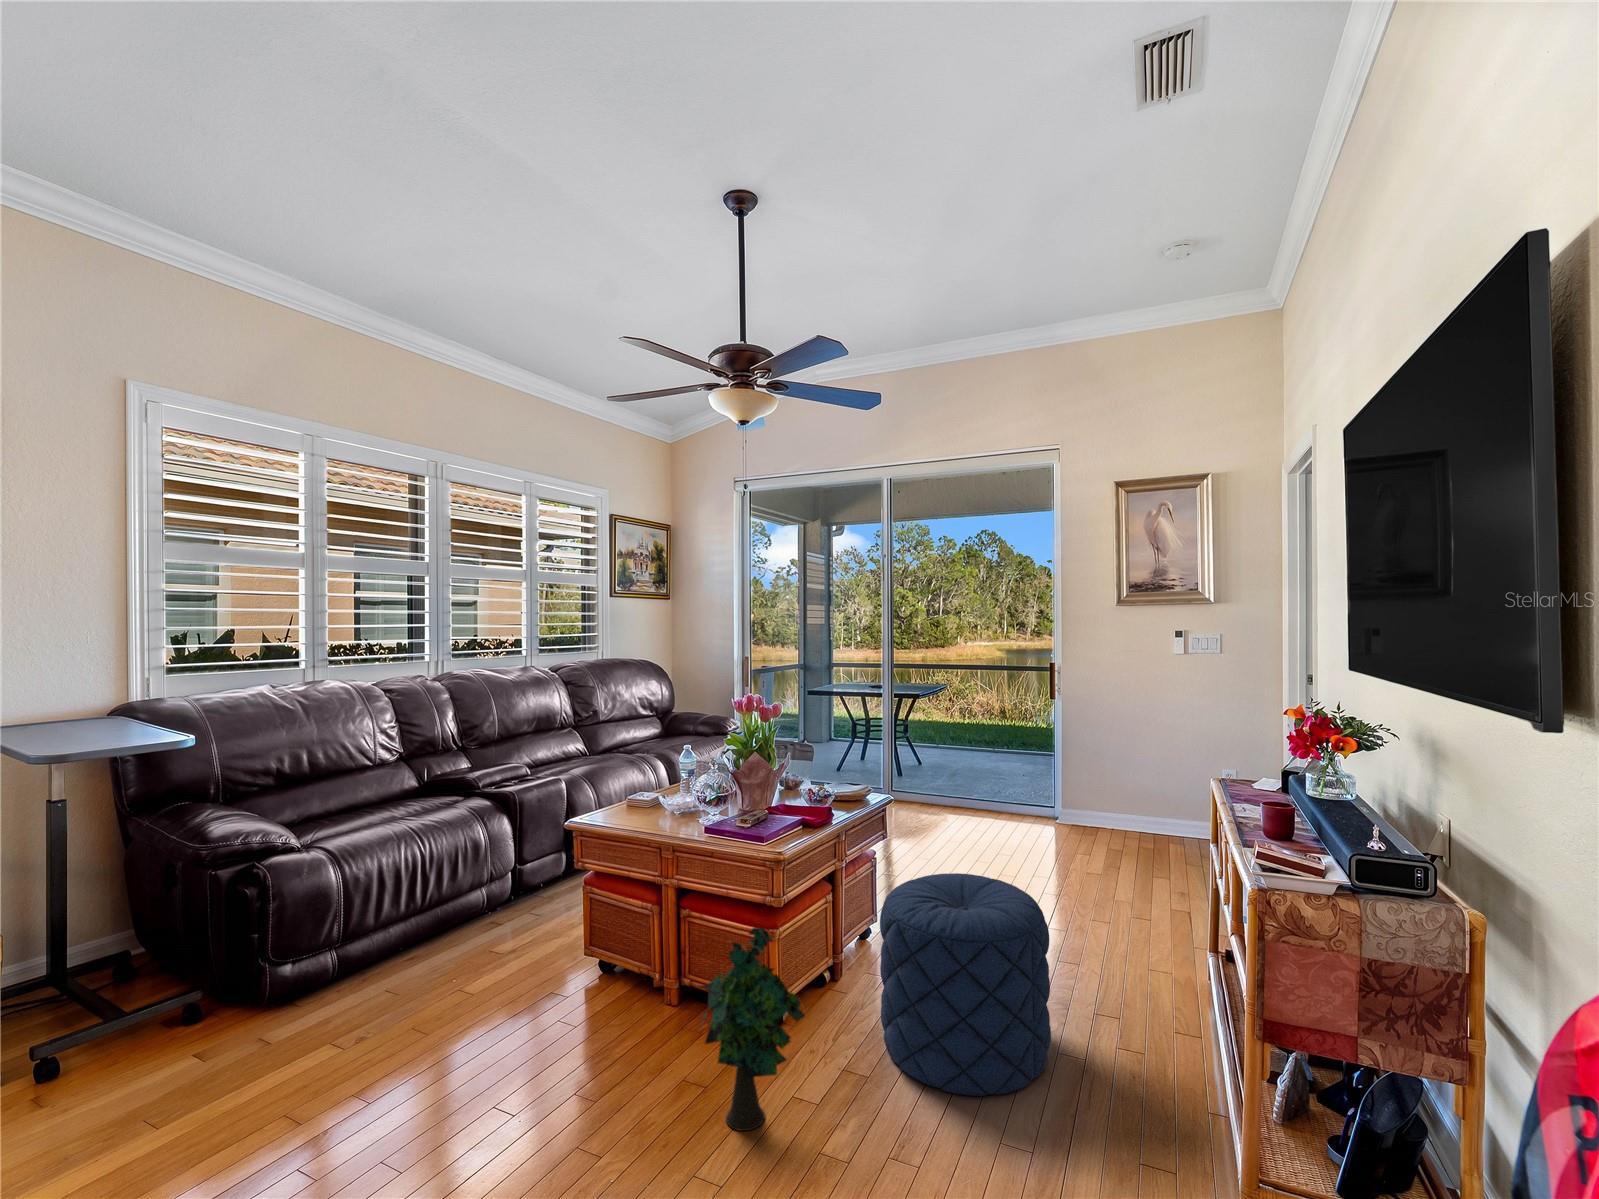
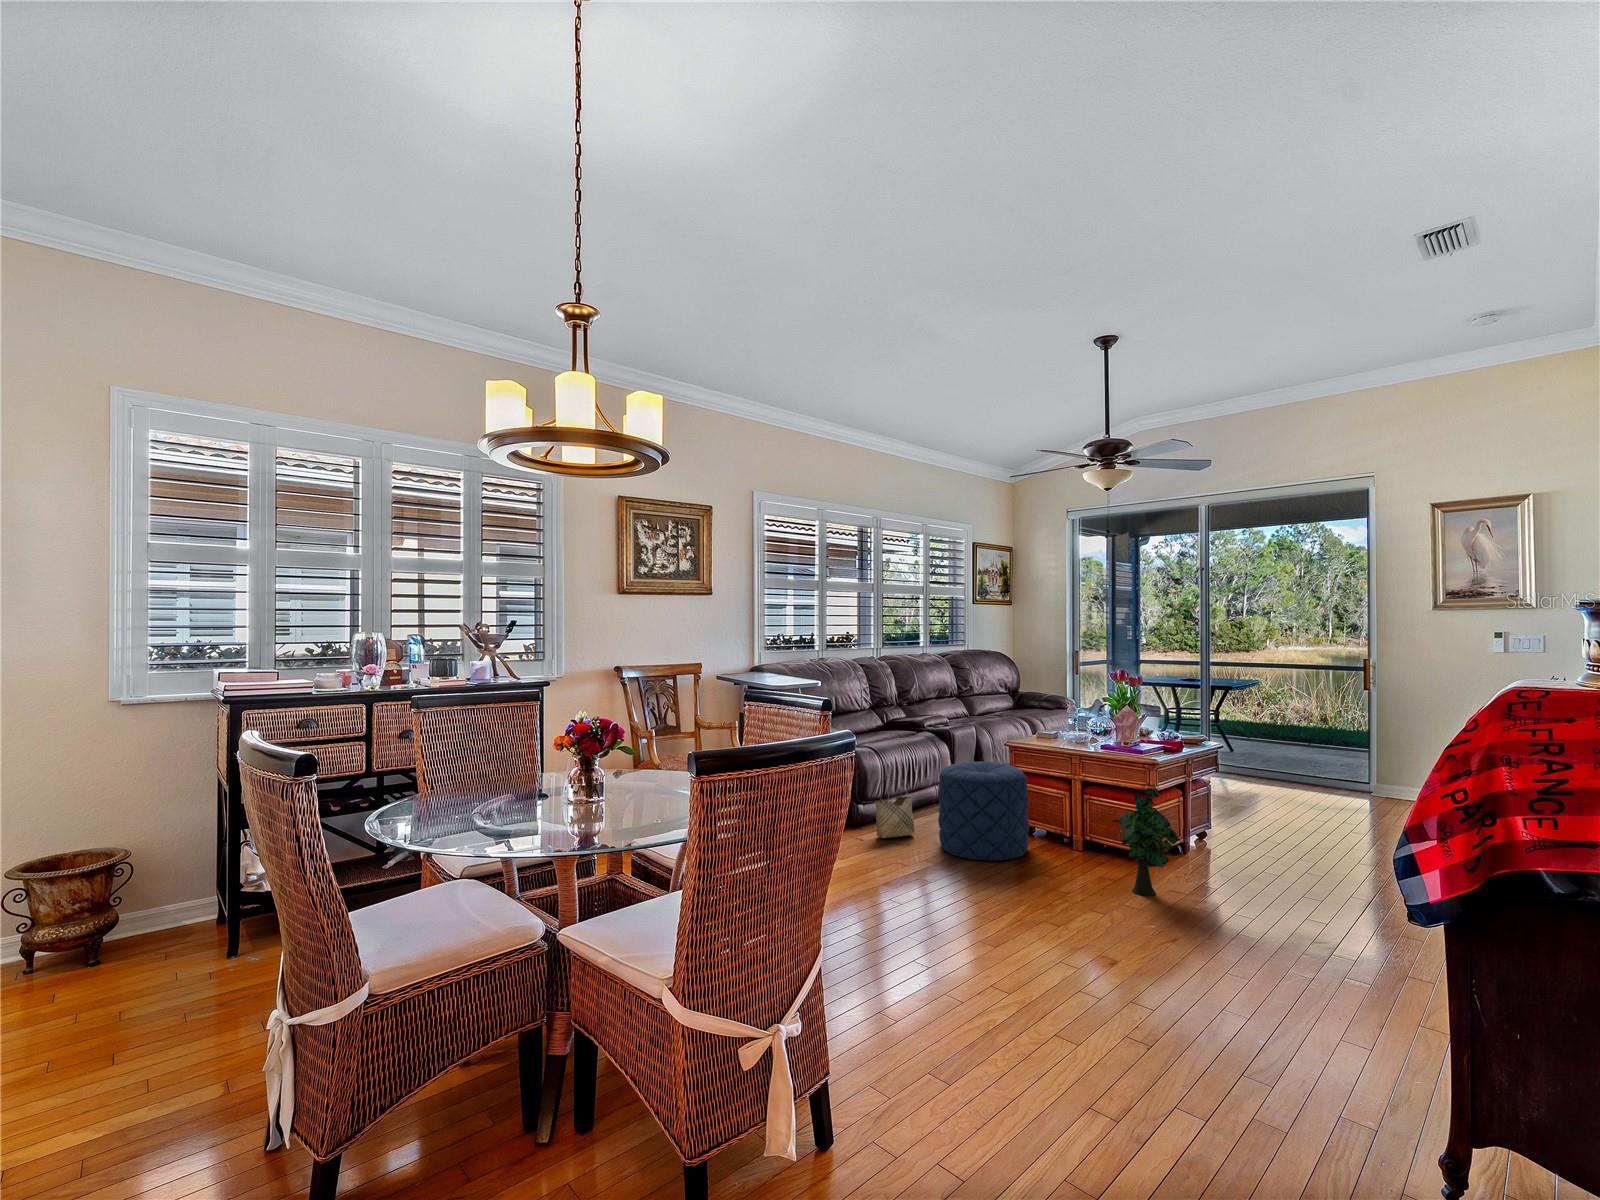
pouf: present [880,873,1051,1096] -> present [938,761,1029,861]
woven basket: none [309,905,396,1030] -> present [875,777,915,838]

